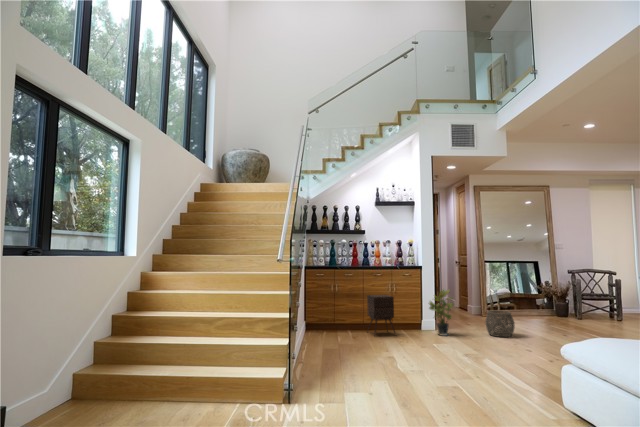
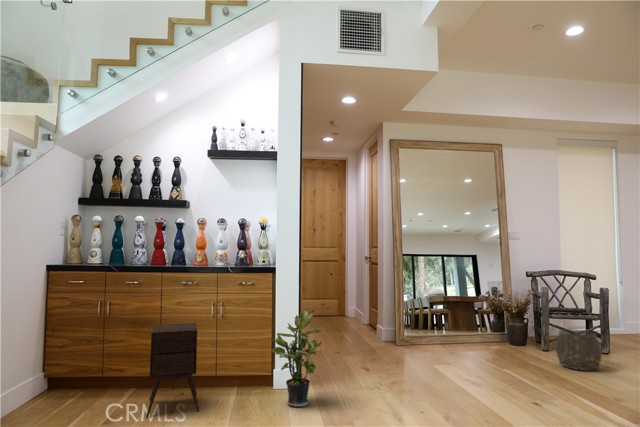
woven basket: present [486,310,515,337] -> present [556,329,602,371]

